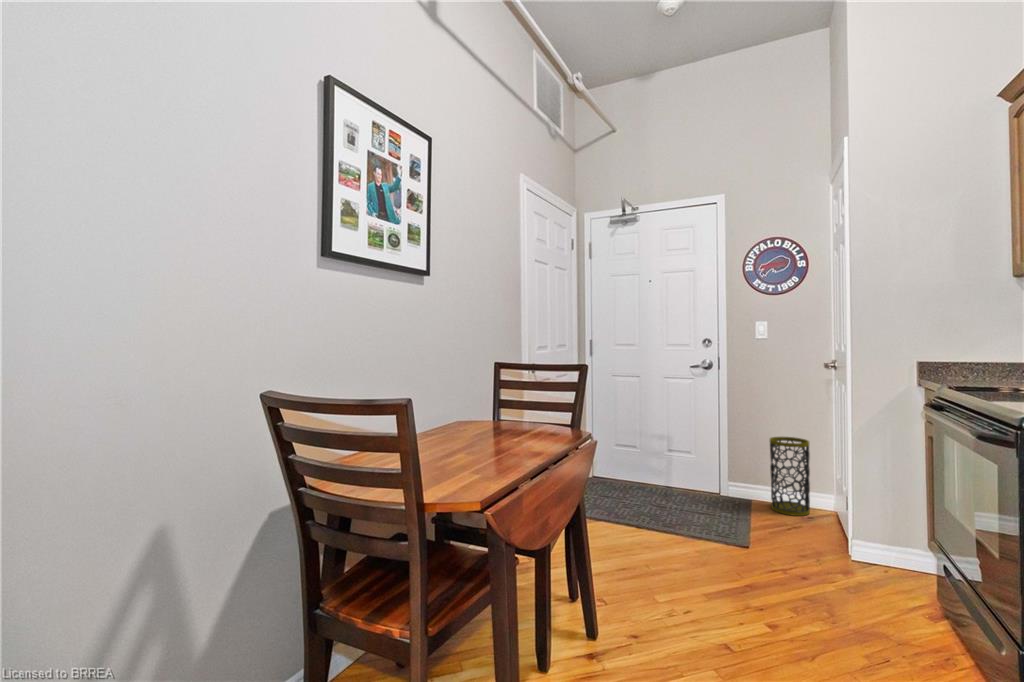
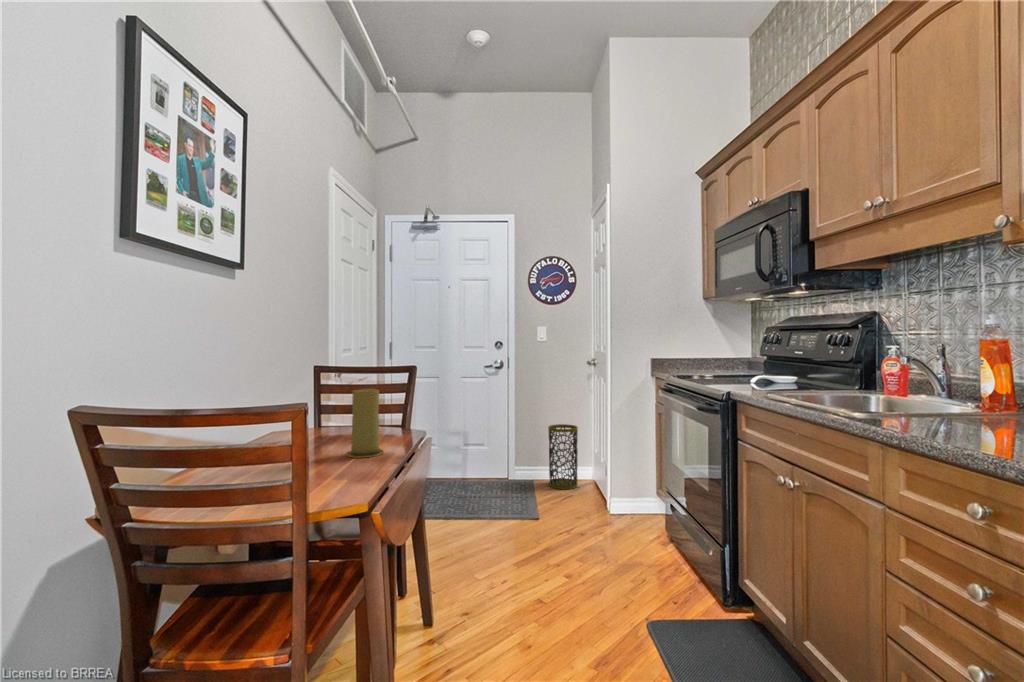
candle: none [491,389,528,459] -> present [346,389,384,458]

